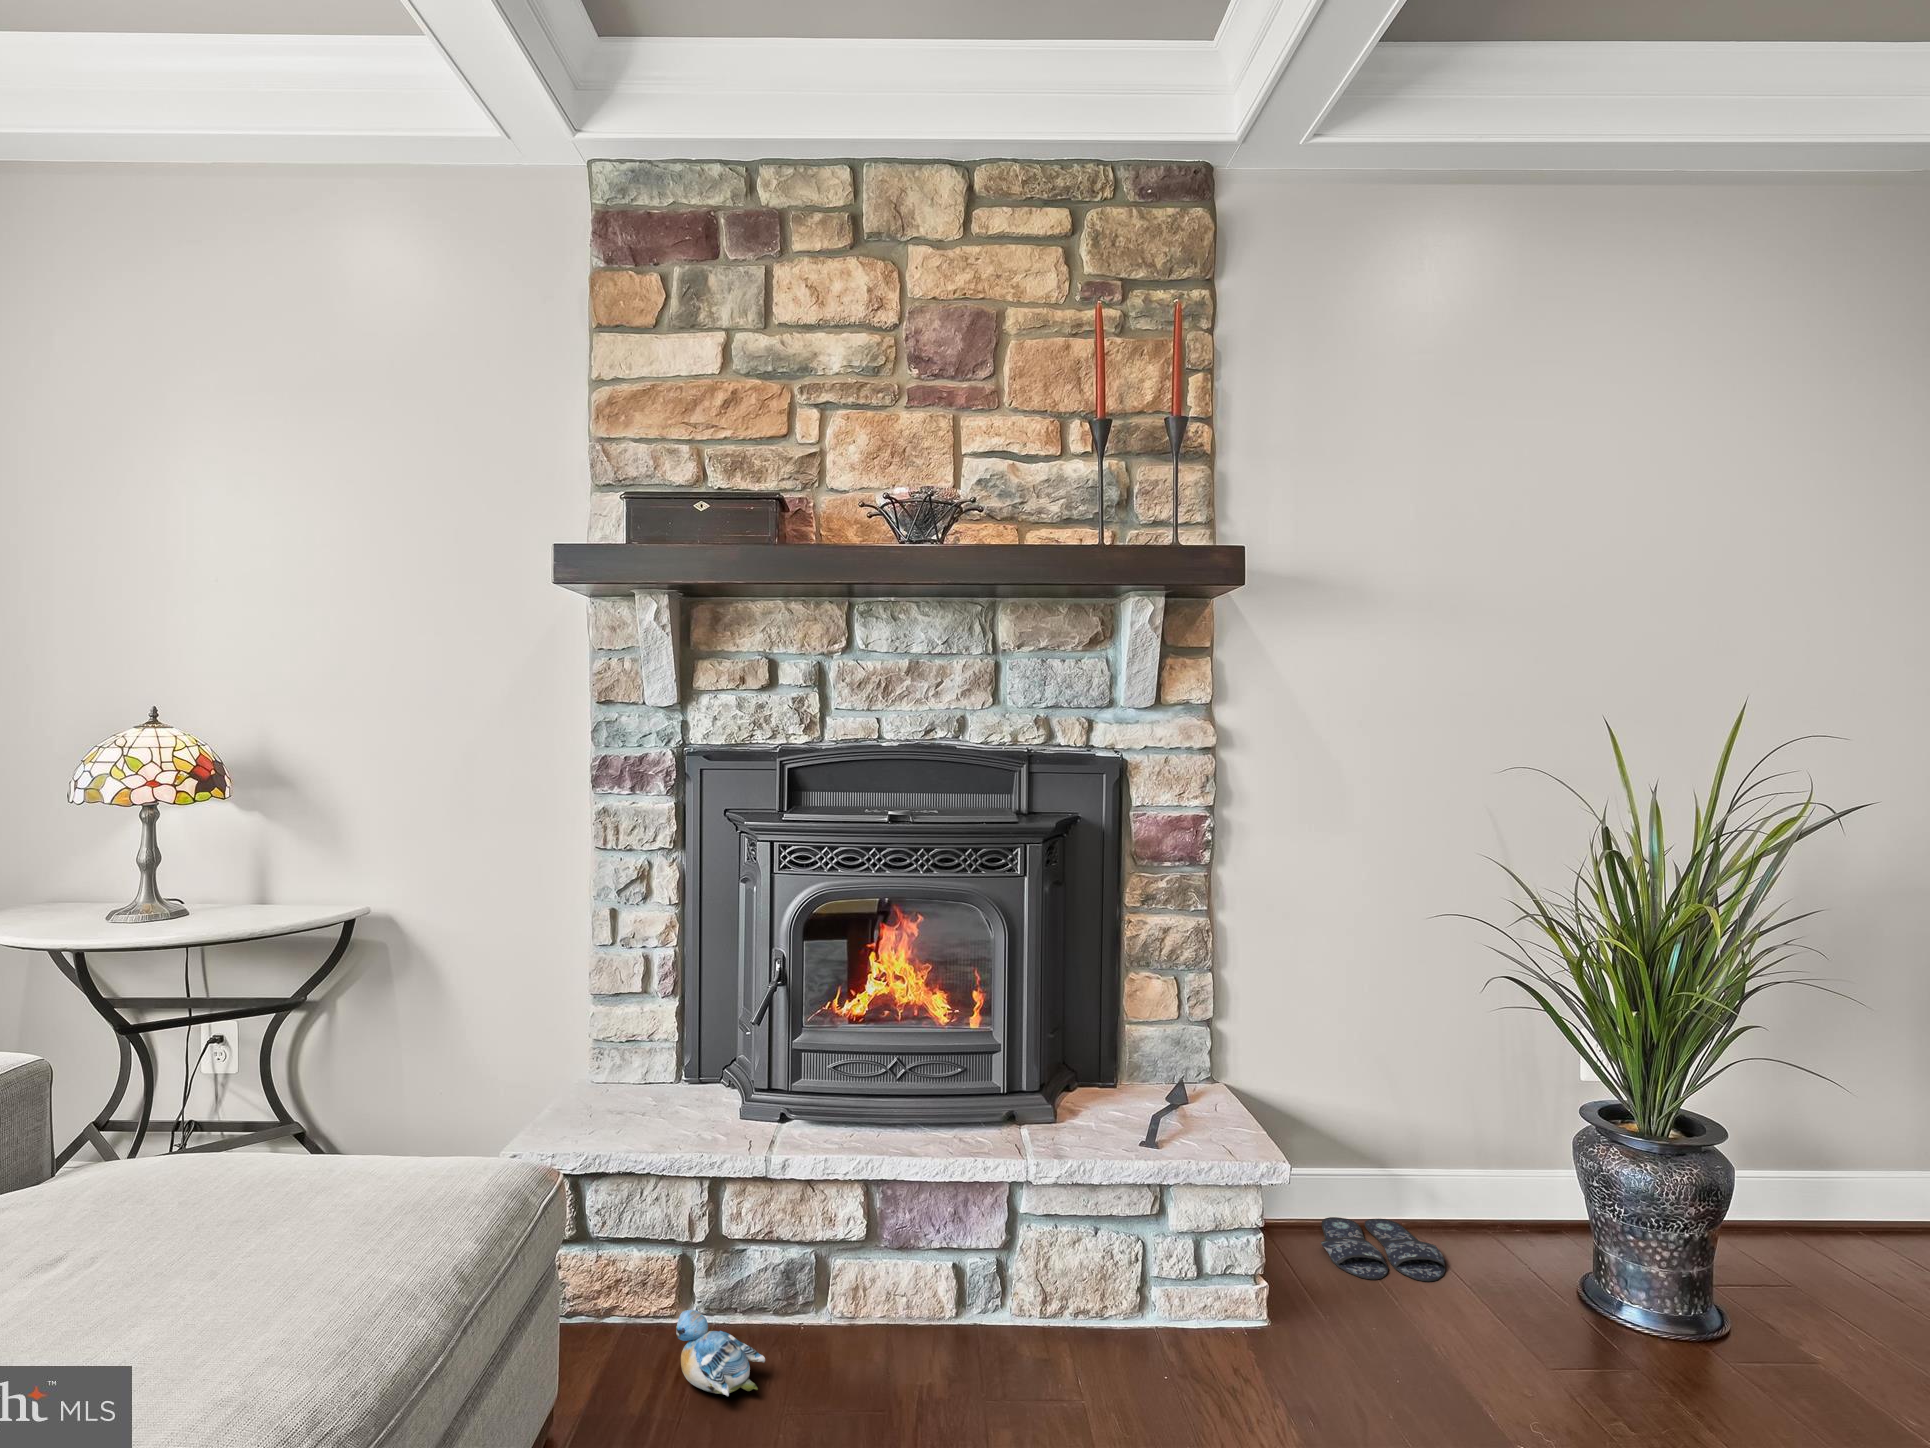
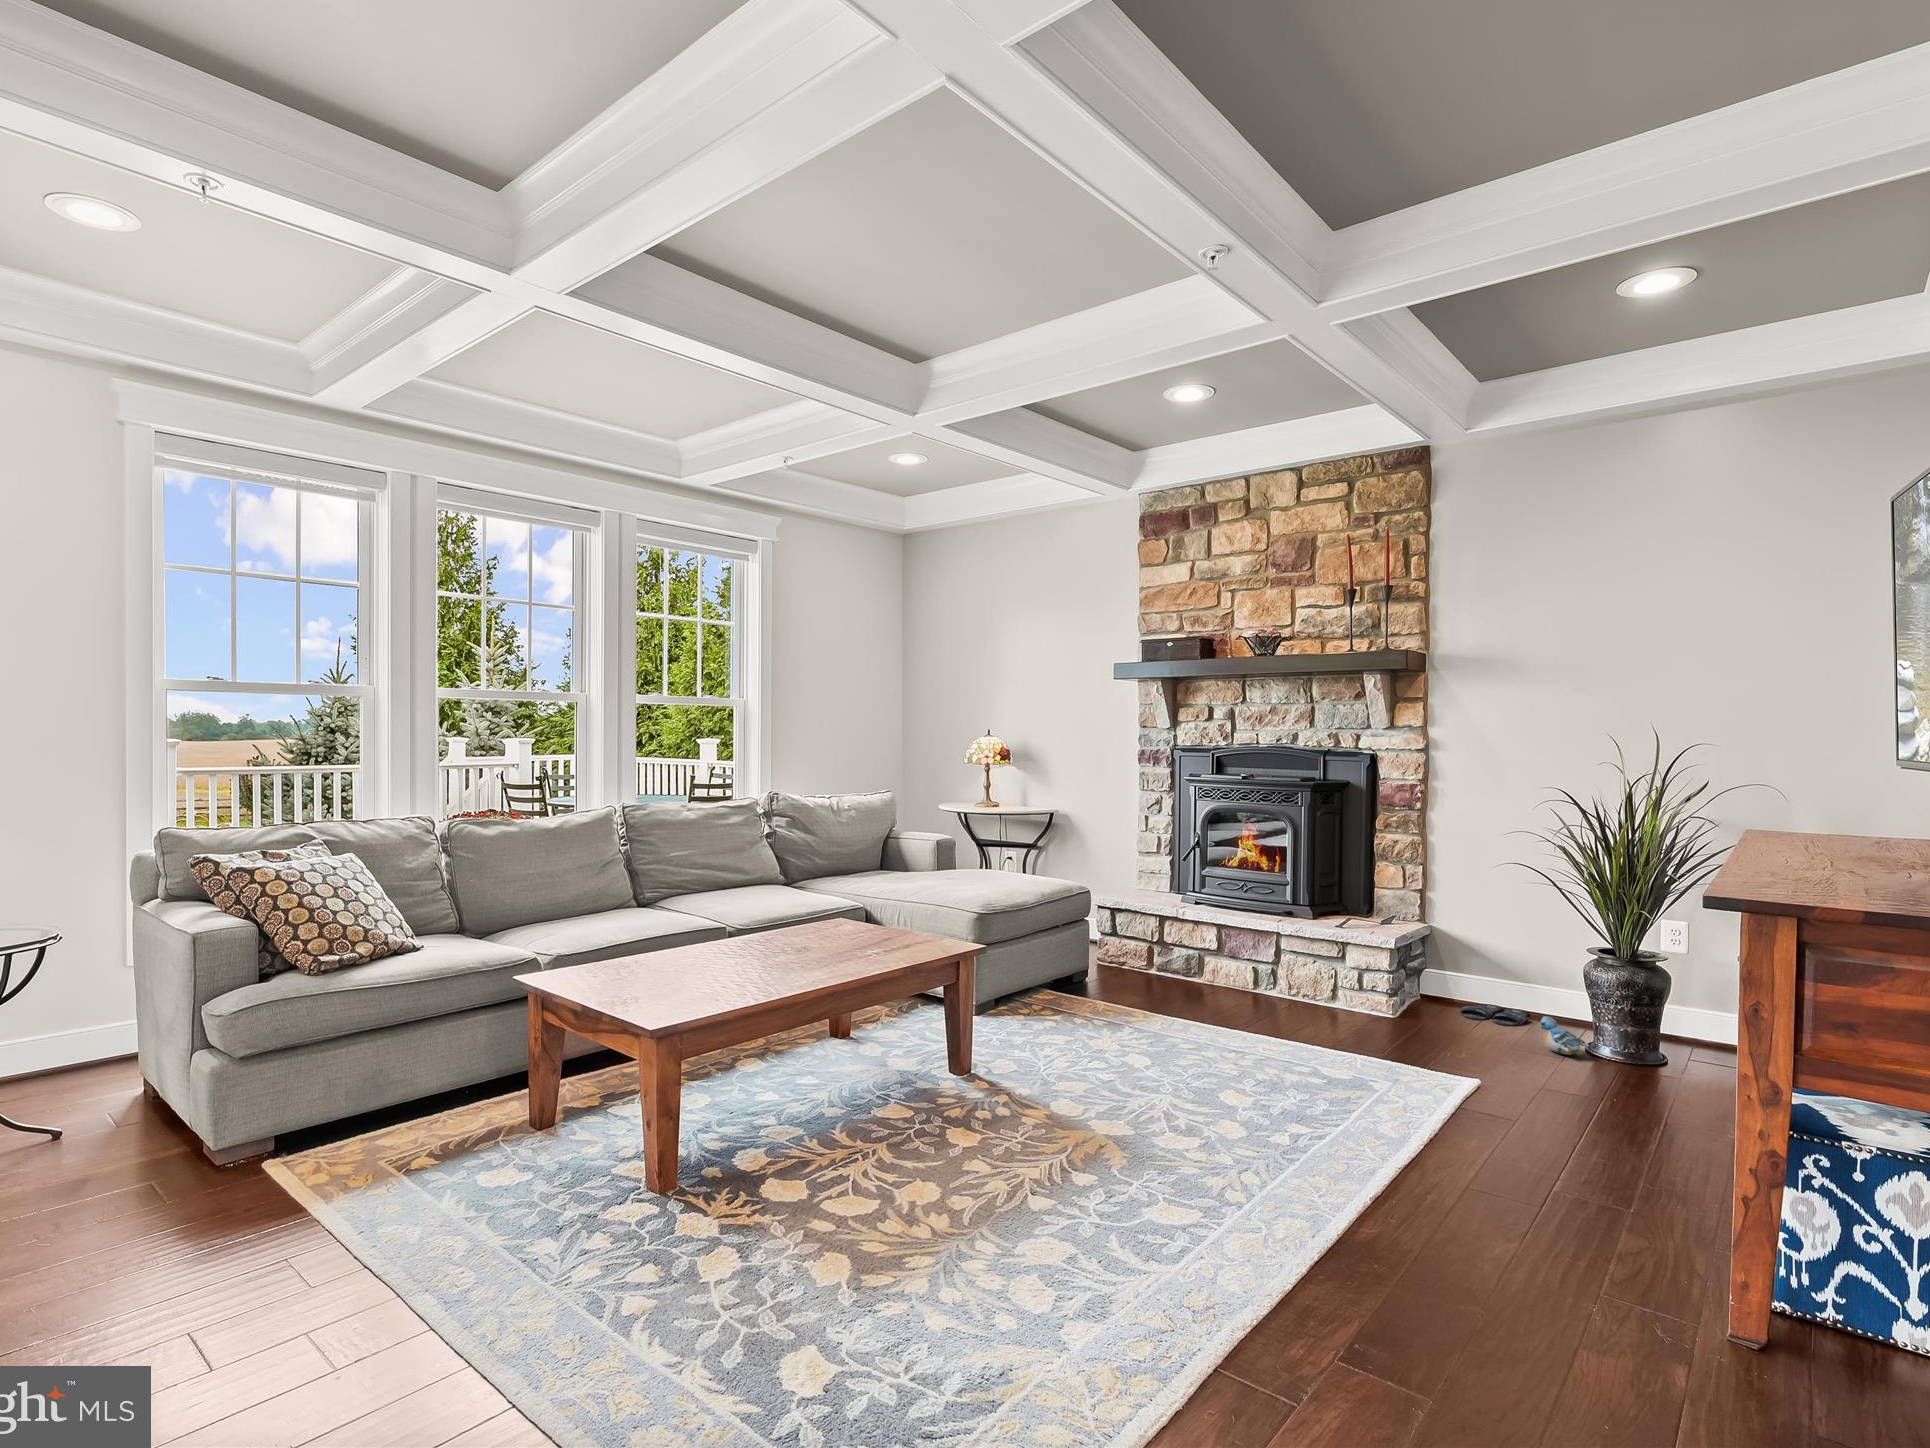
plush toy: present [676,1310,765,1396] -> present [1540,1016,1589,1055]

